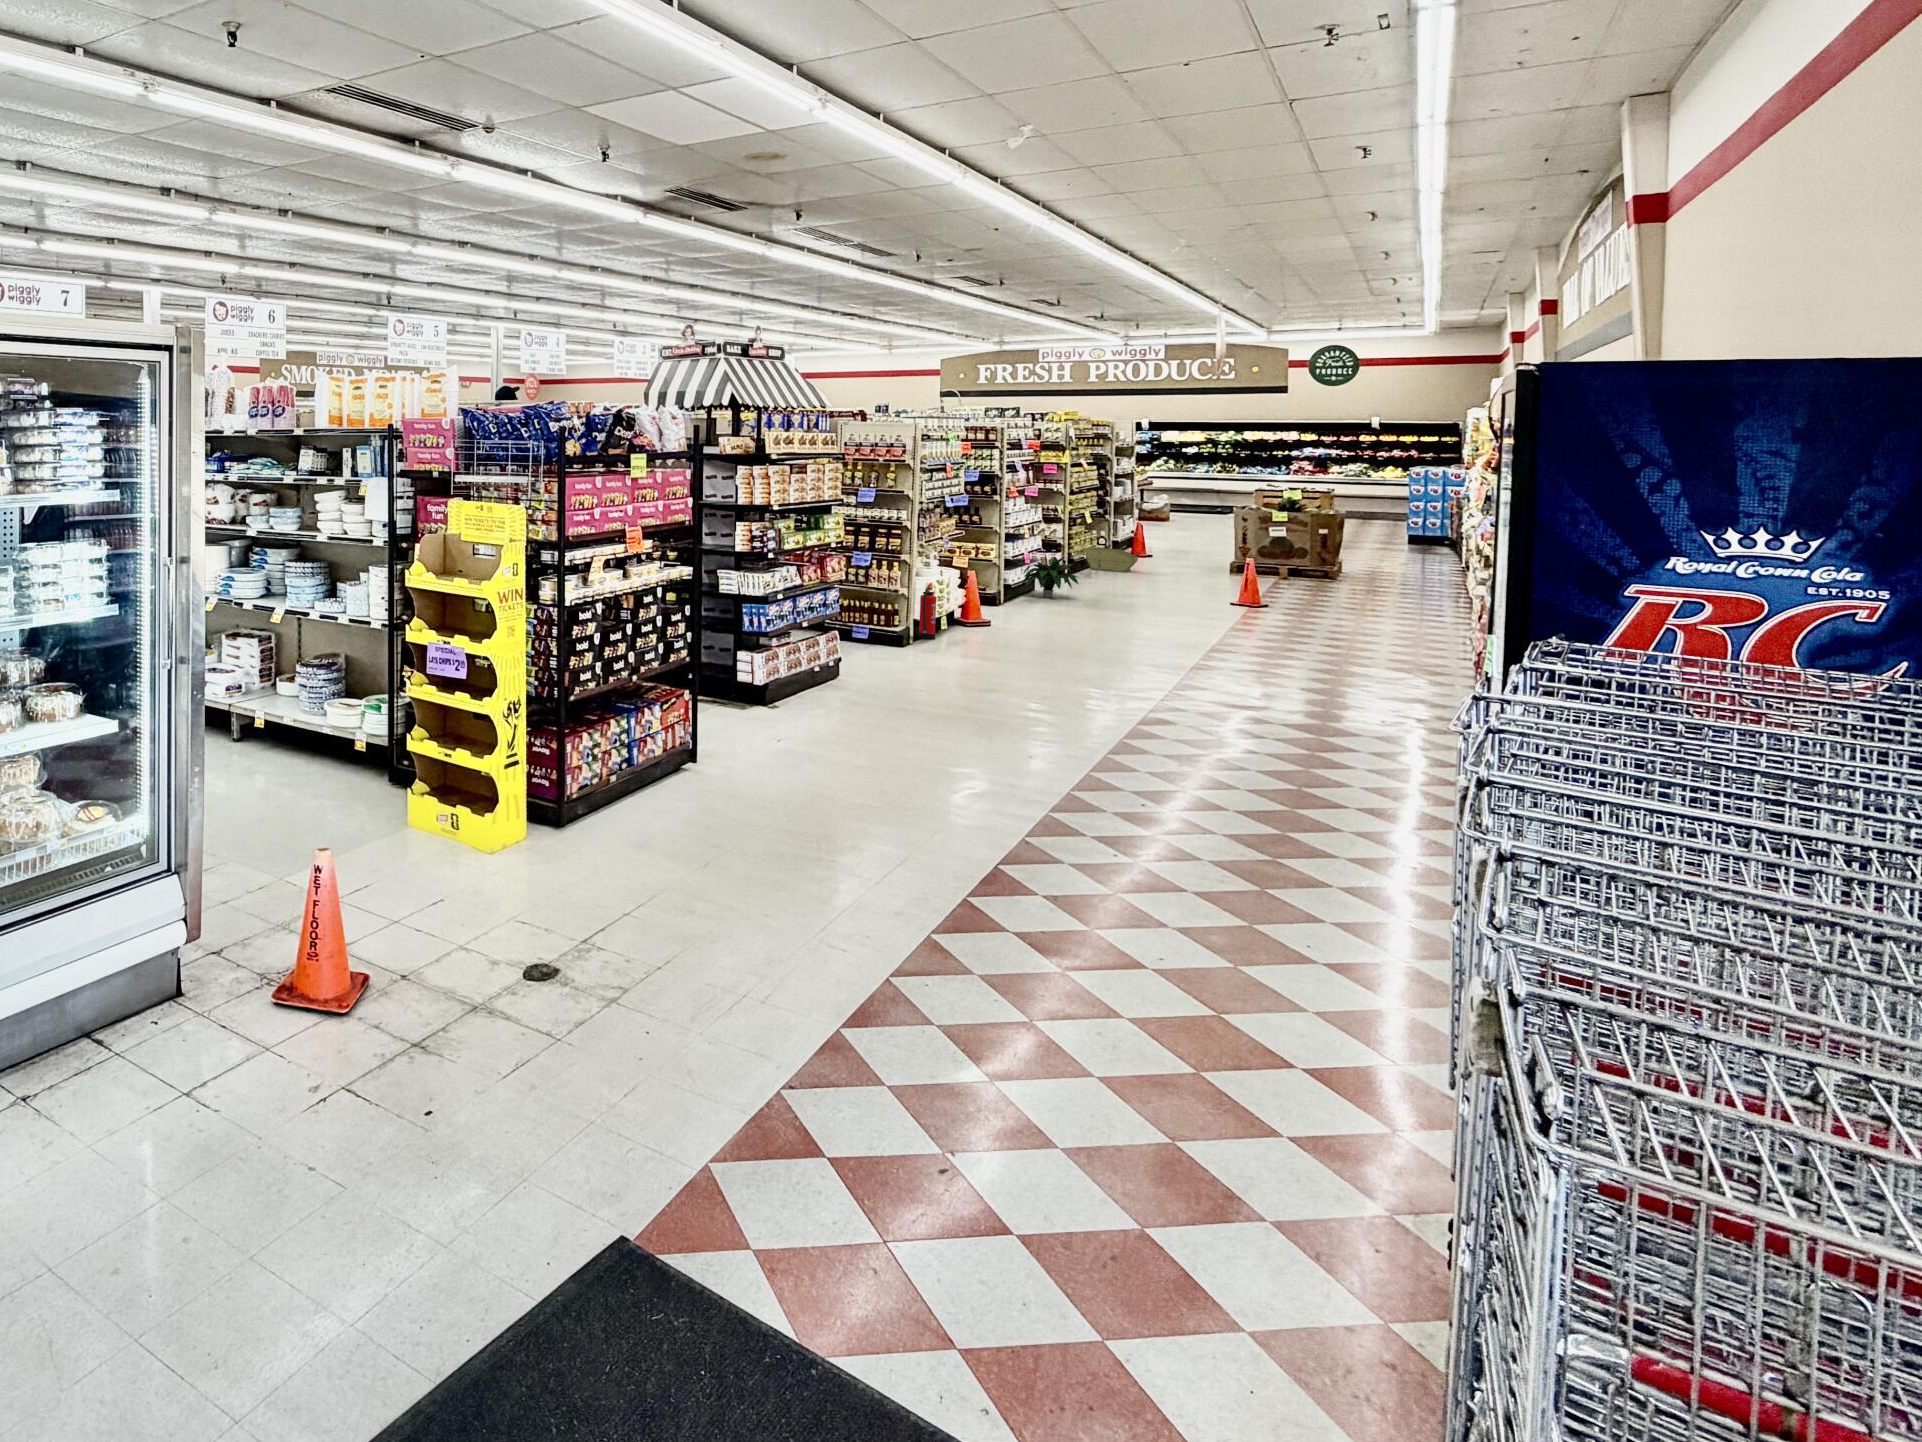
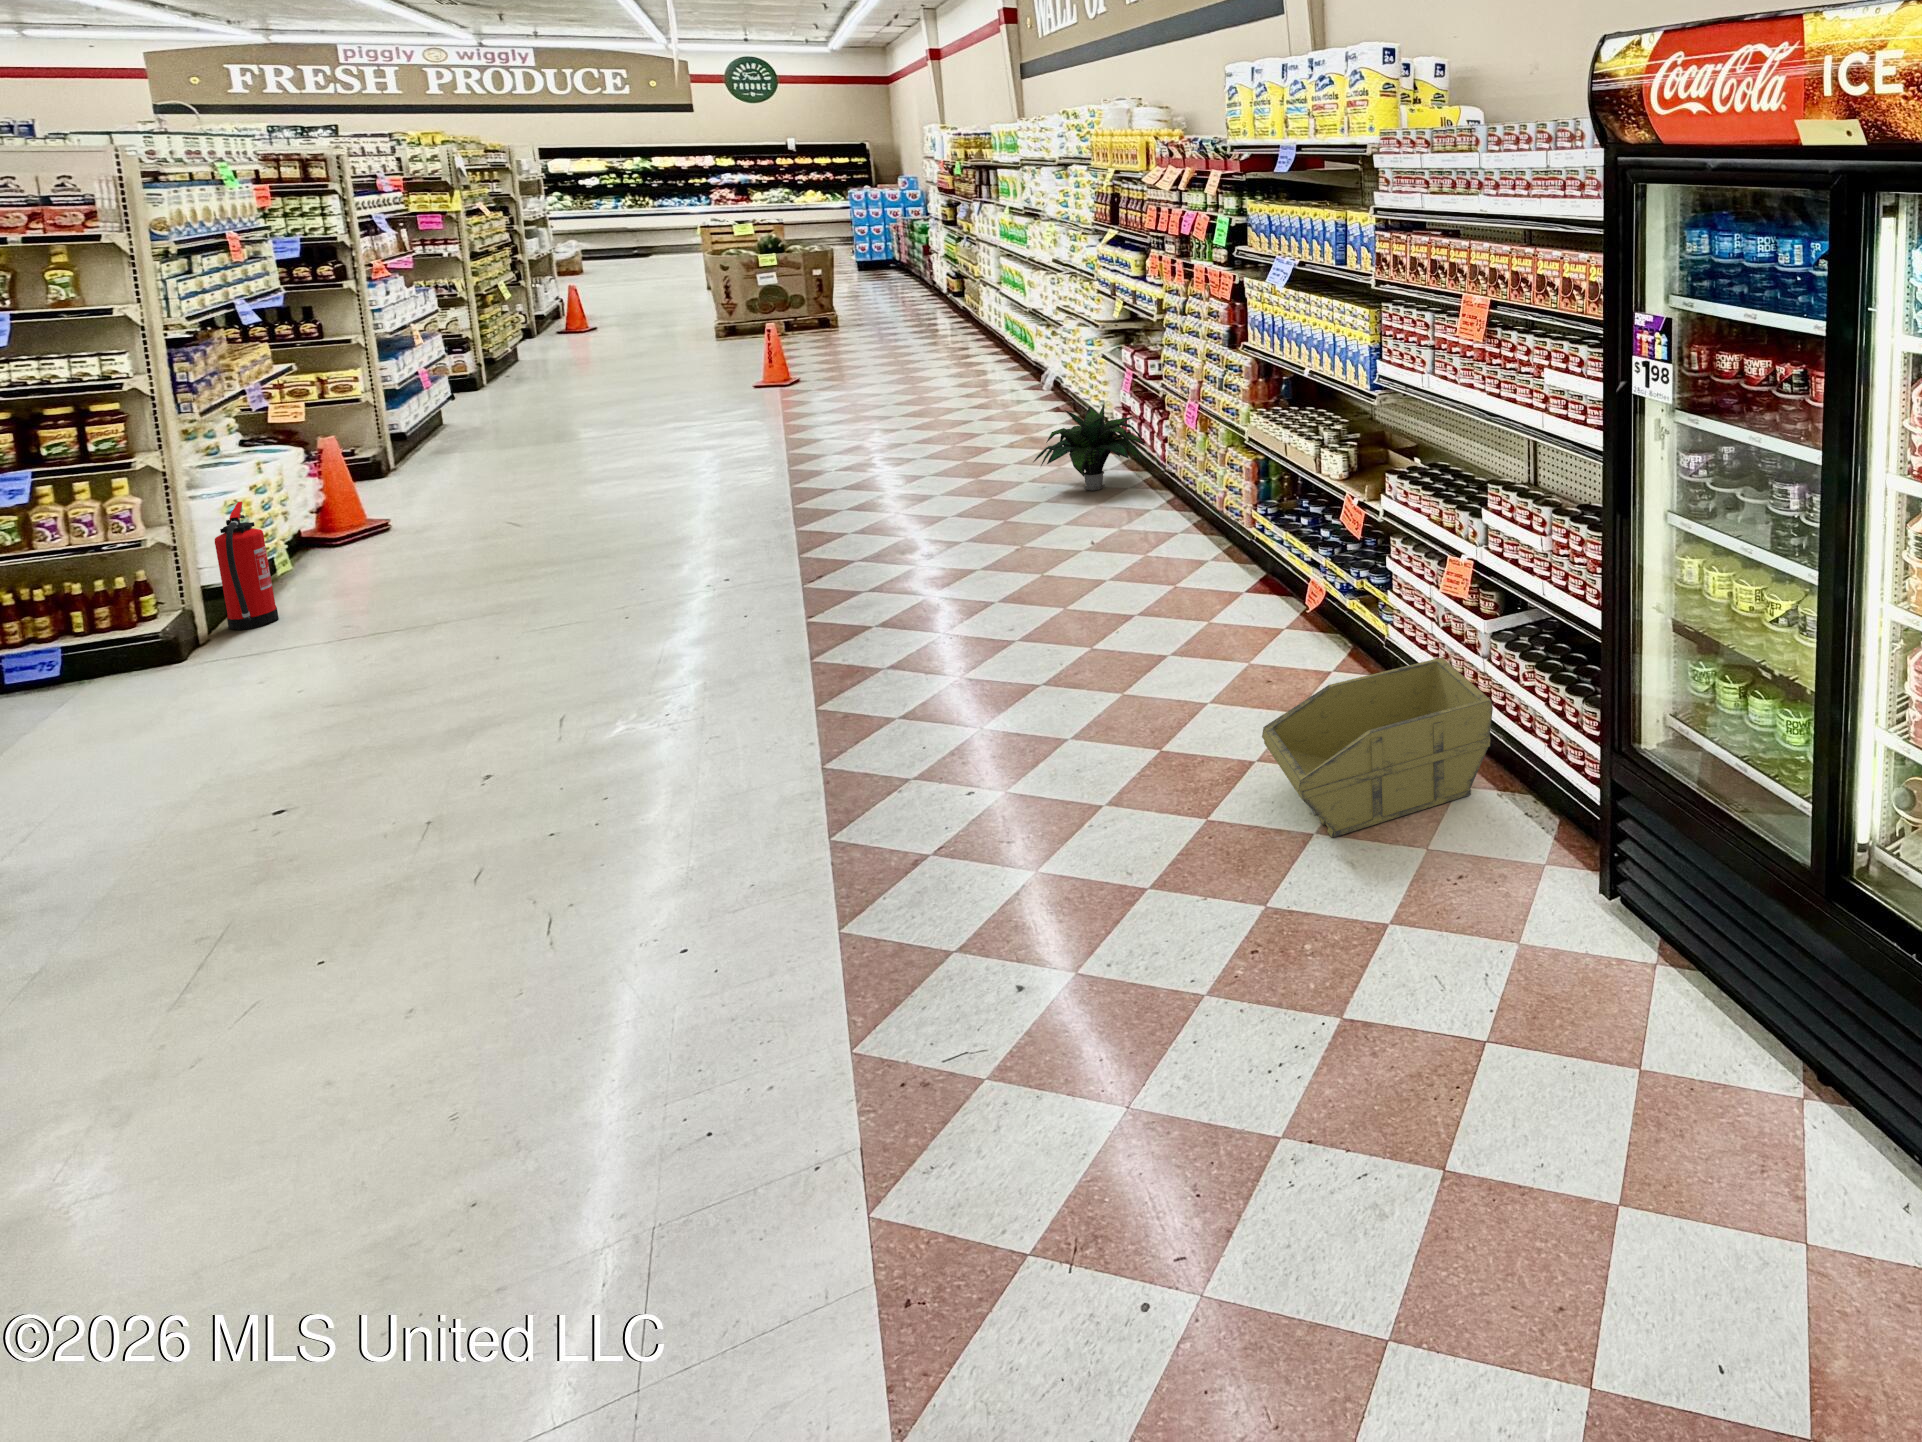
storage bin: present [1086,547,1138,572] -> present [1262,658,1493,838]
potted plant: present [1022,555,1079,598] -> present [1033,405,1148,491]

